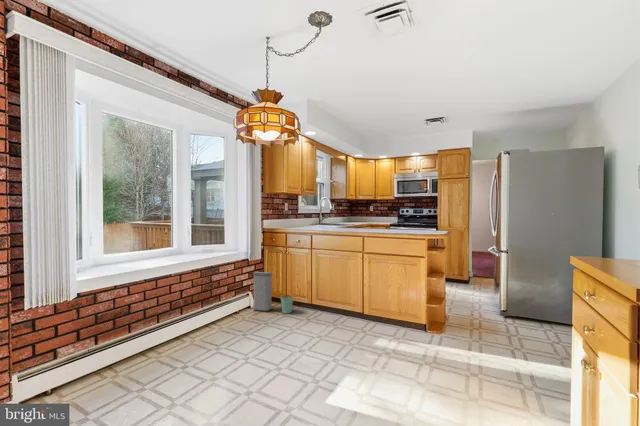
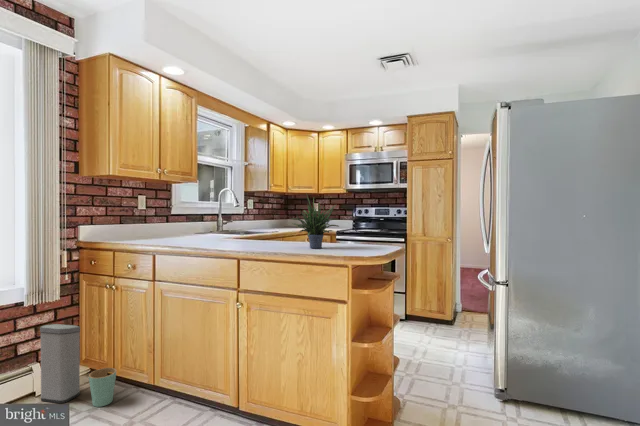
potted plant: none [386,202,414,232] -> present [292,196,339,248]

